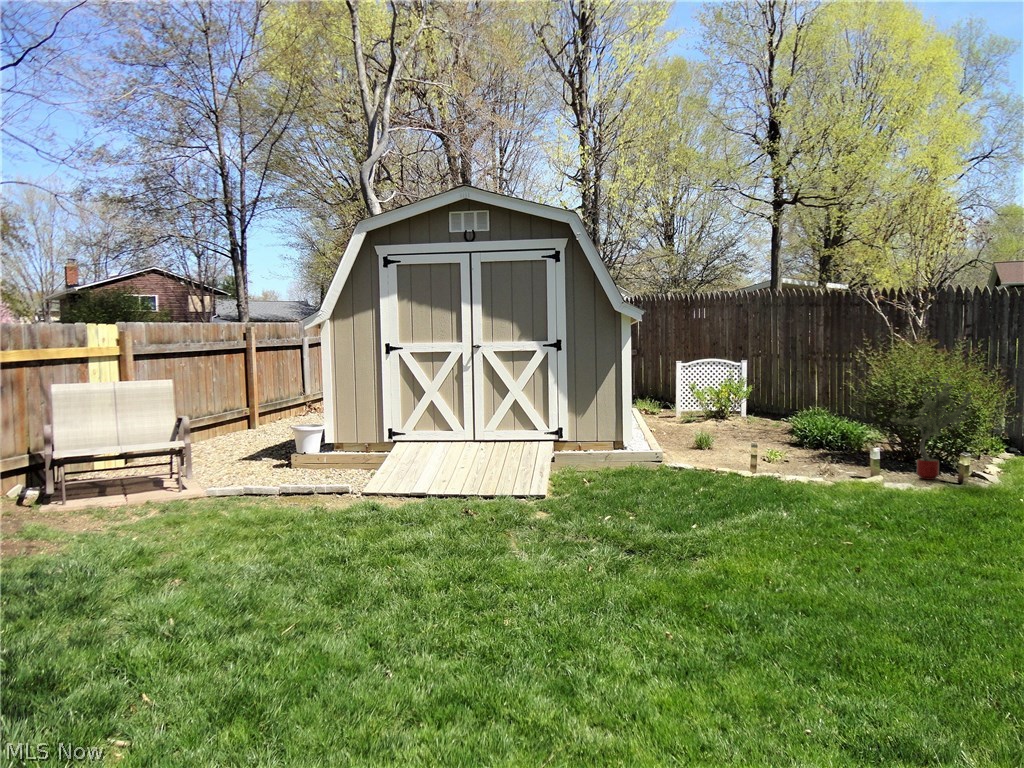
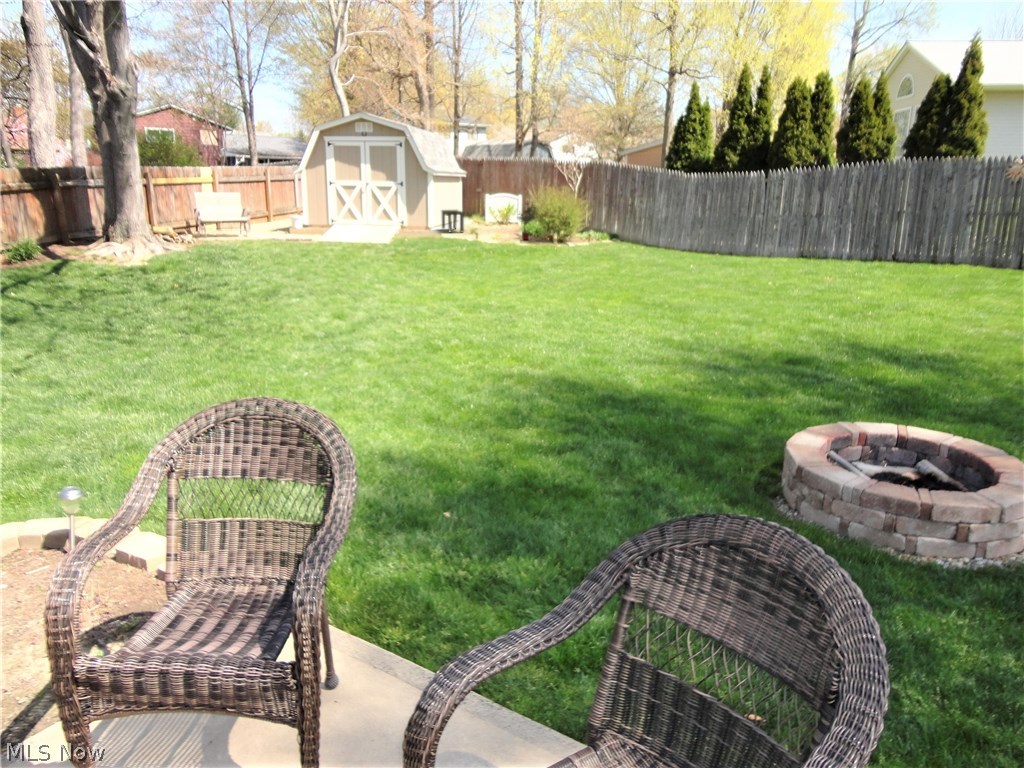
bench: none [638,398,708,454] -> present [442,210,464,232]

